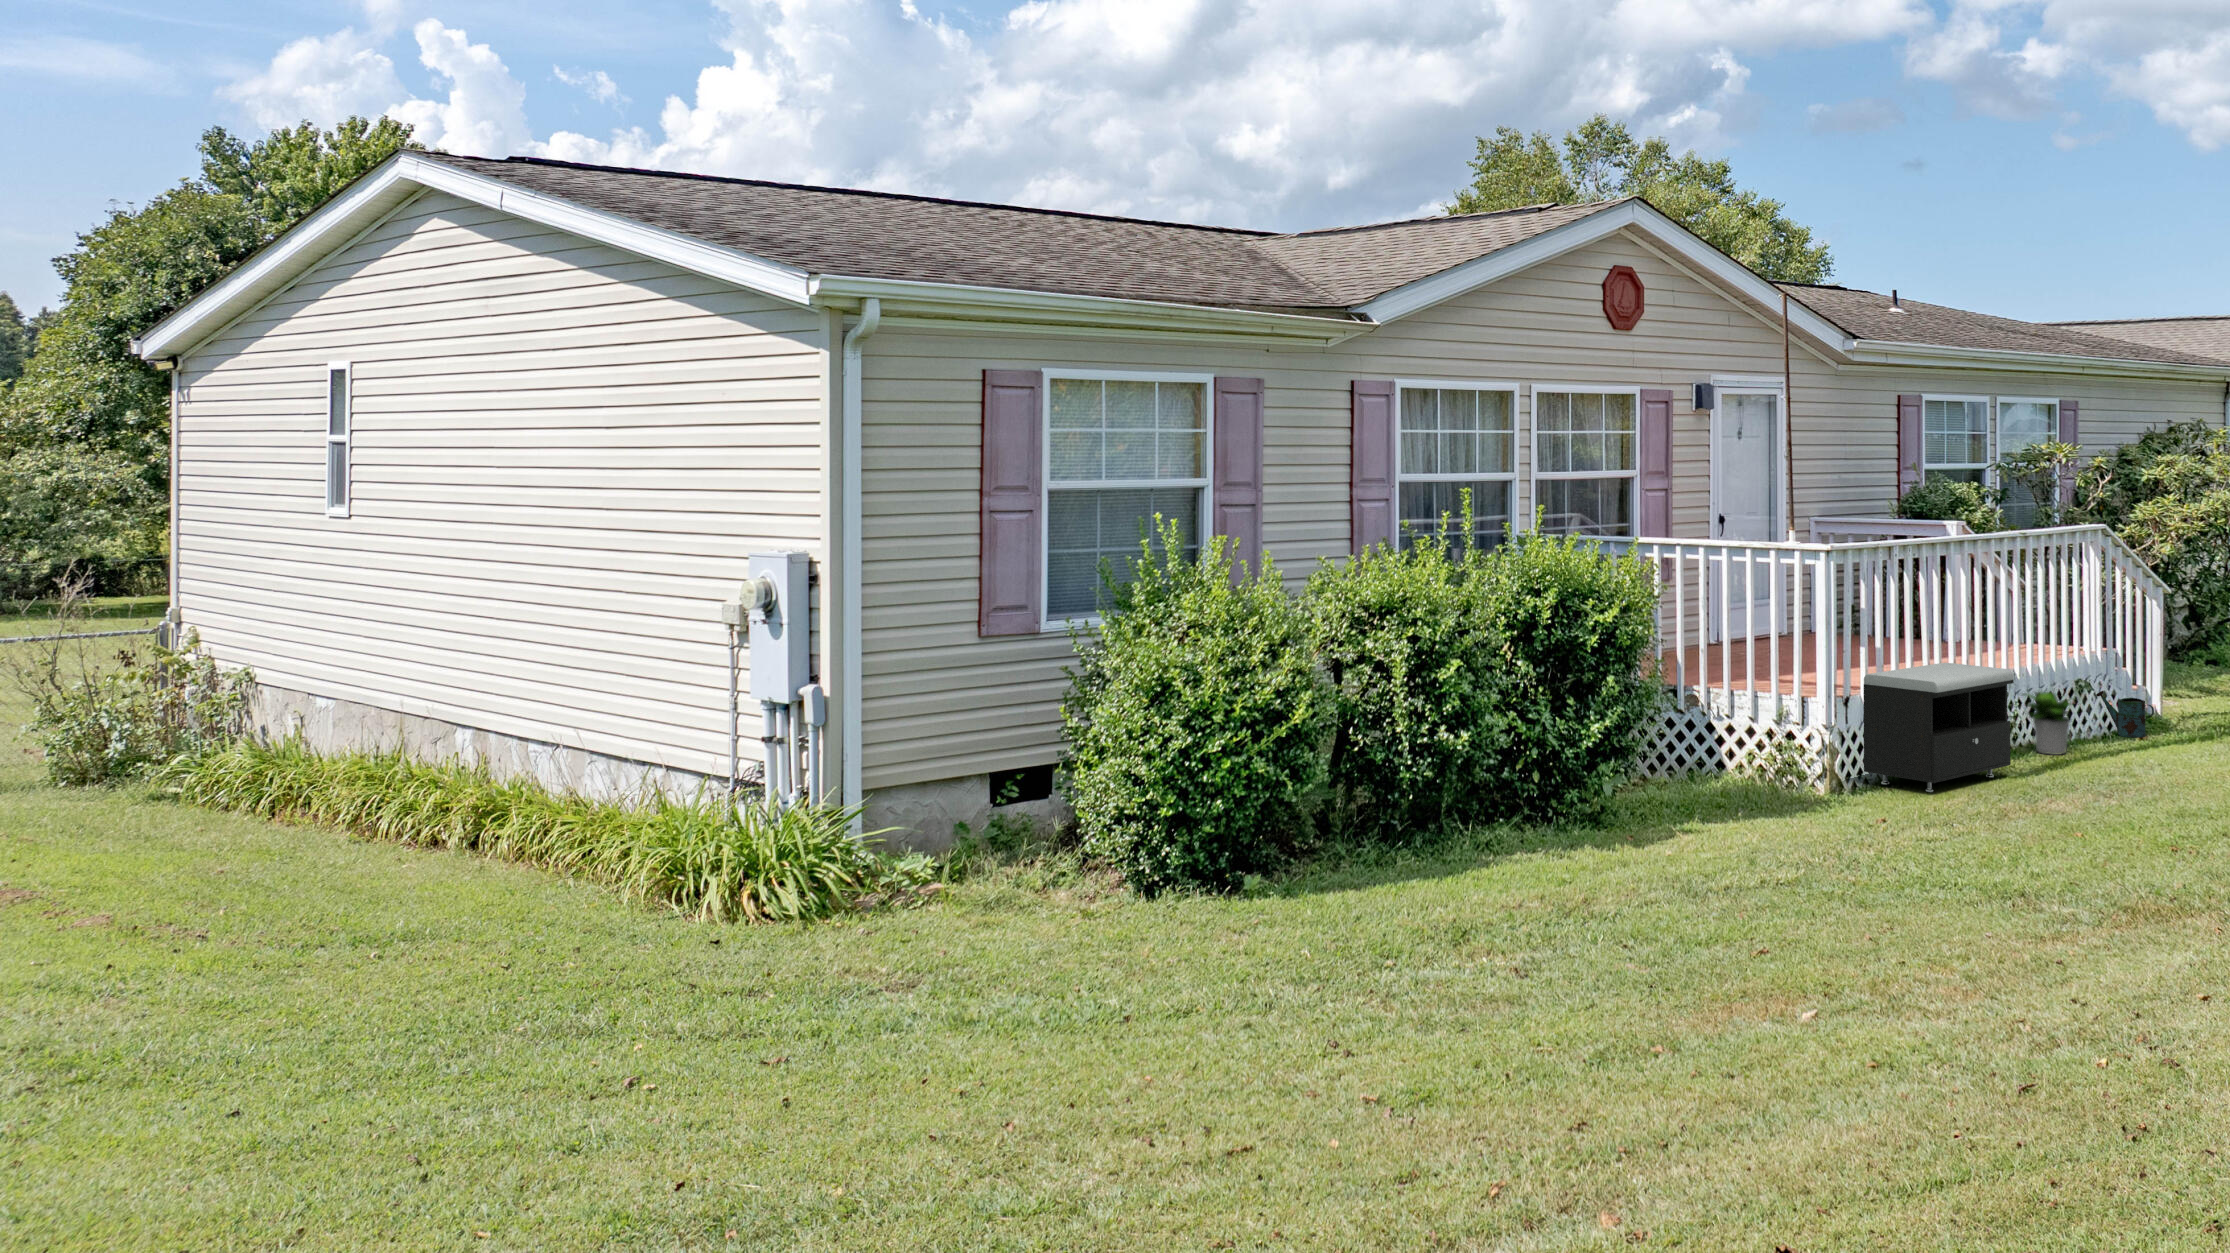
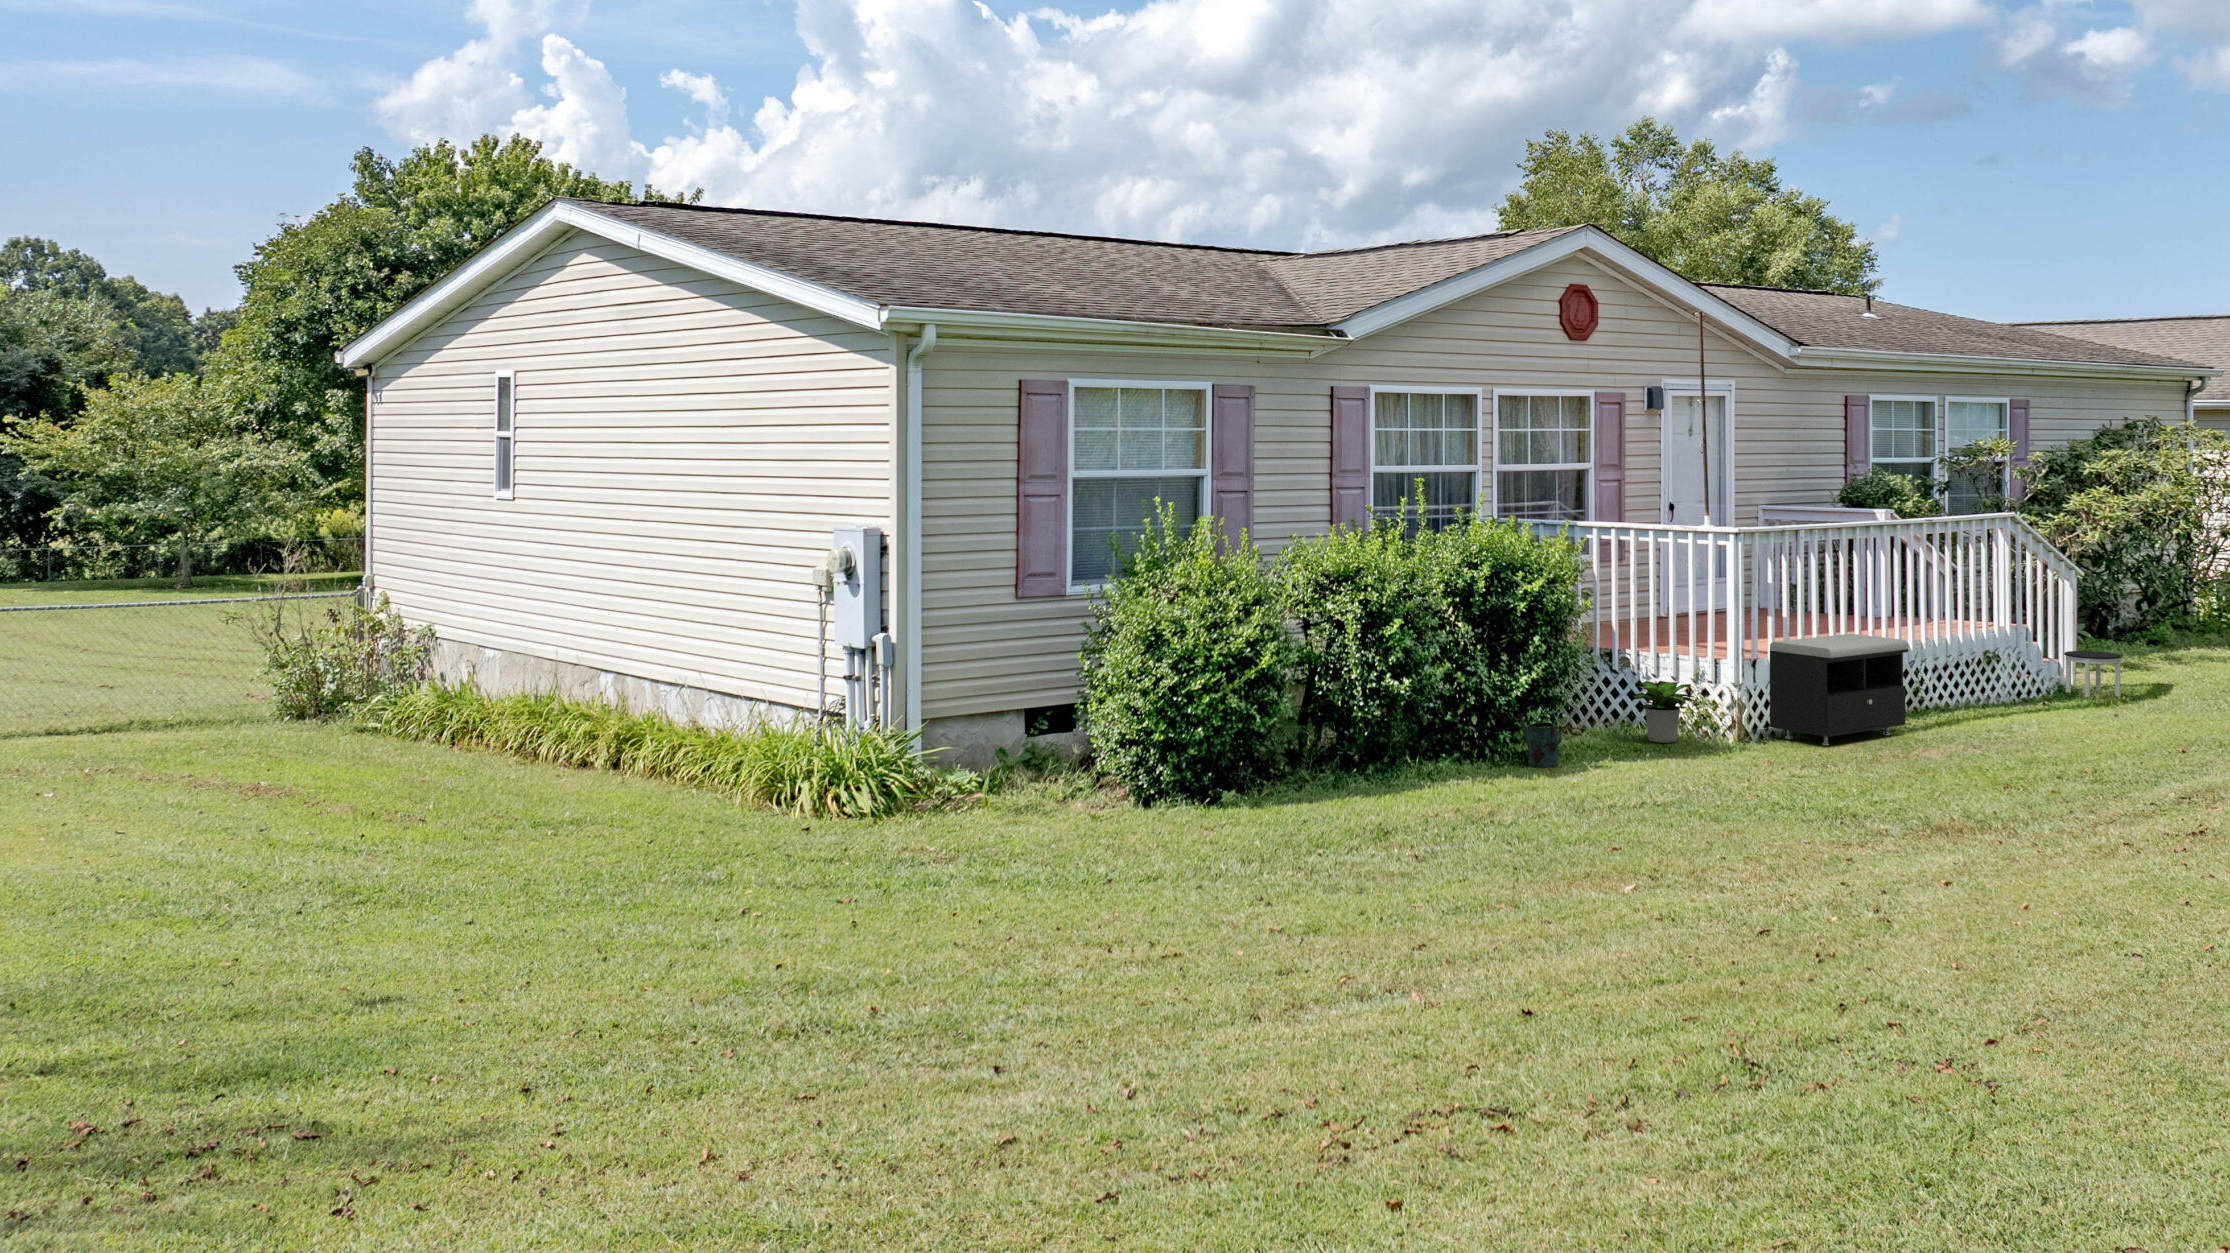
round table: none [2149,674,2210,725] -> present [2064,651,2122,697]
watering can: present [2096,691,2154,737] -> present [1514,713,1562,767]
potted plant: present [2022,692,2071,755] -> present [1633,681,1694,743]

